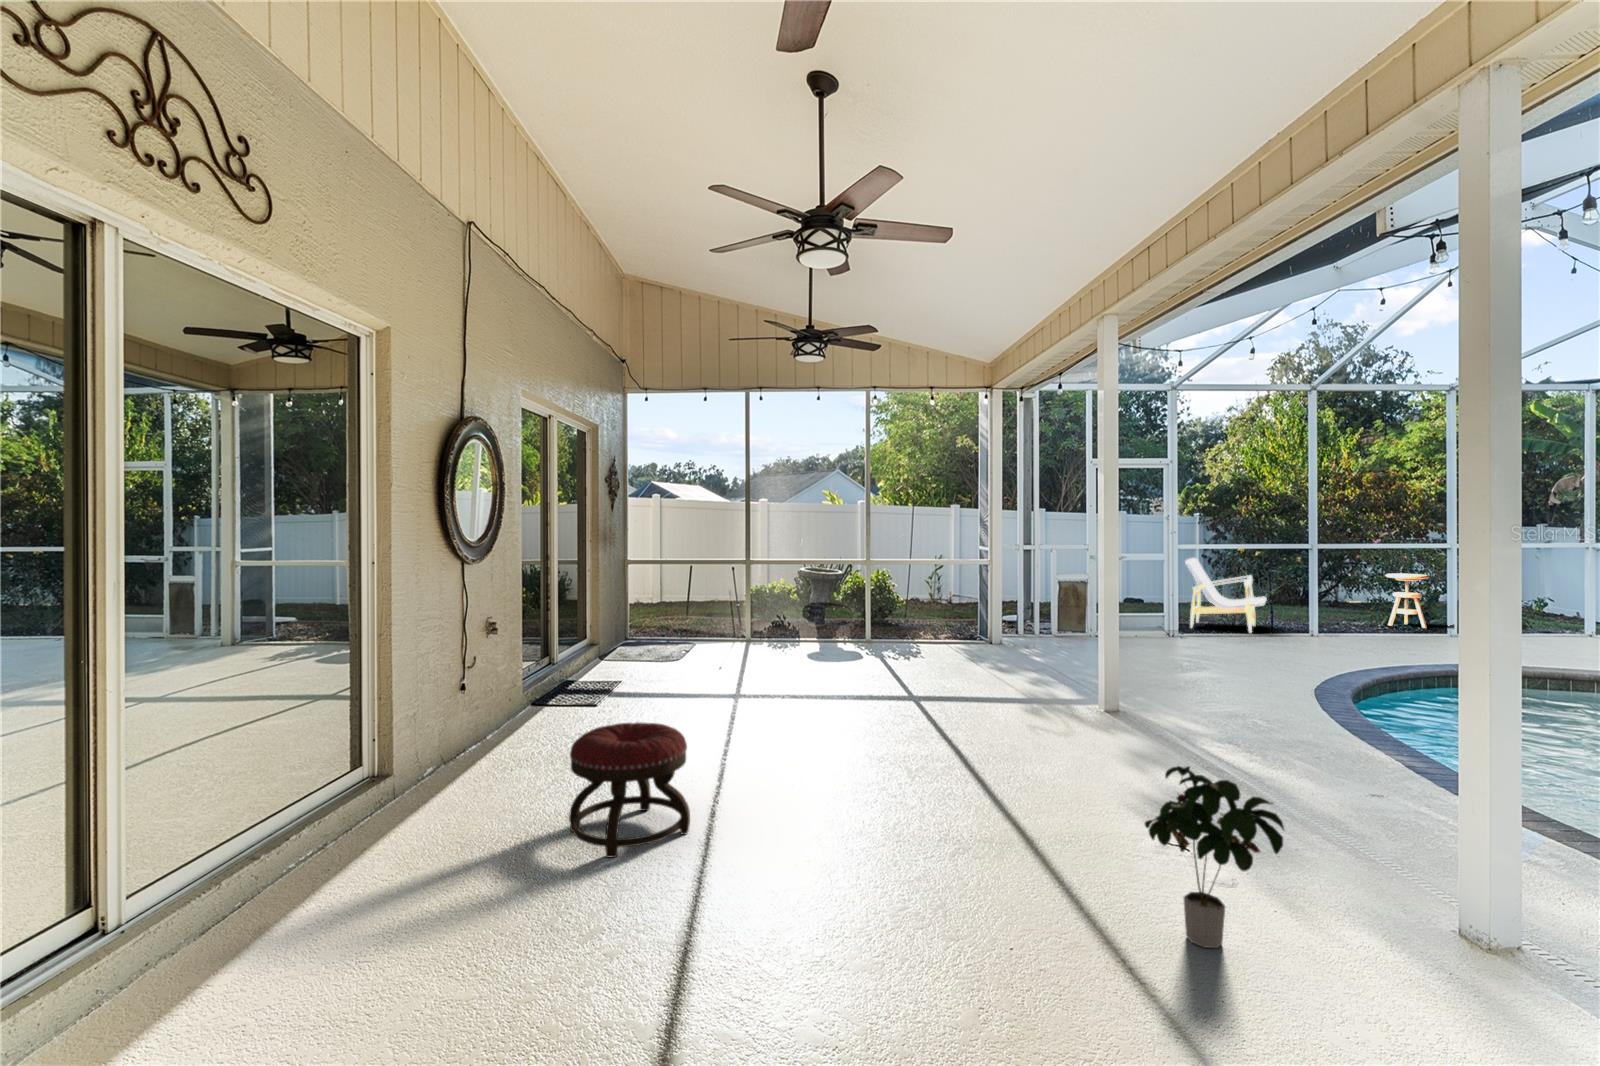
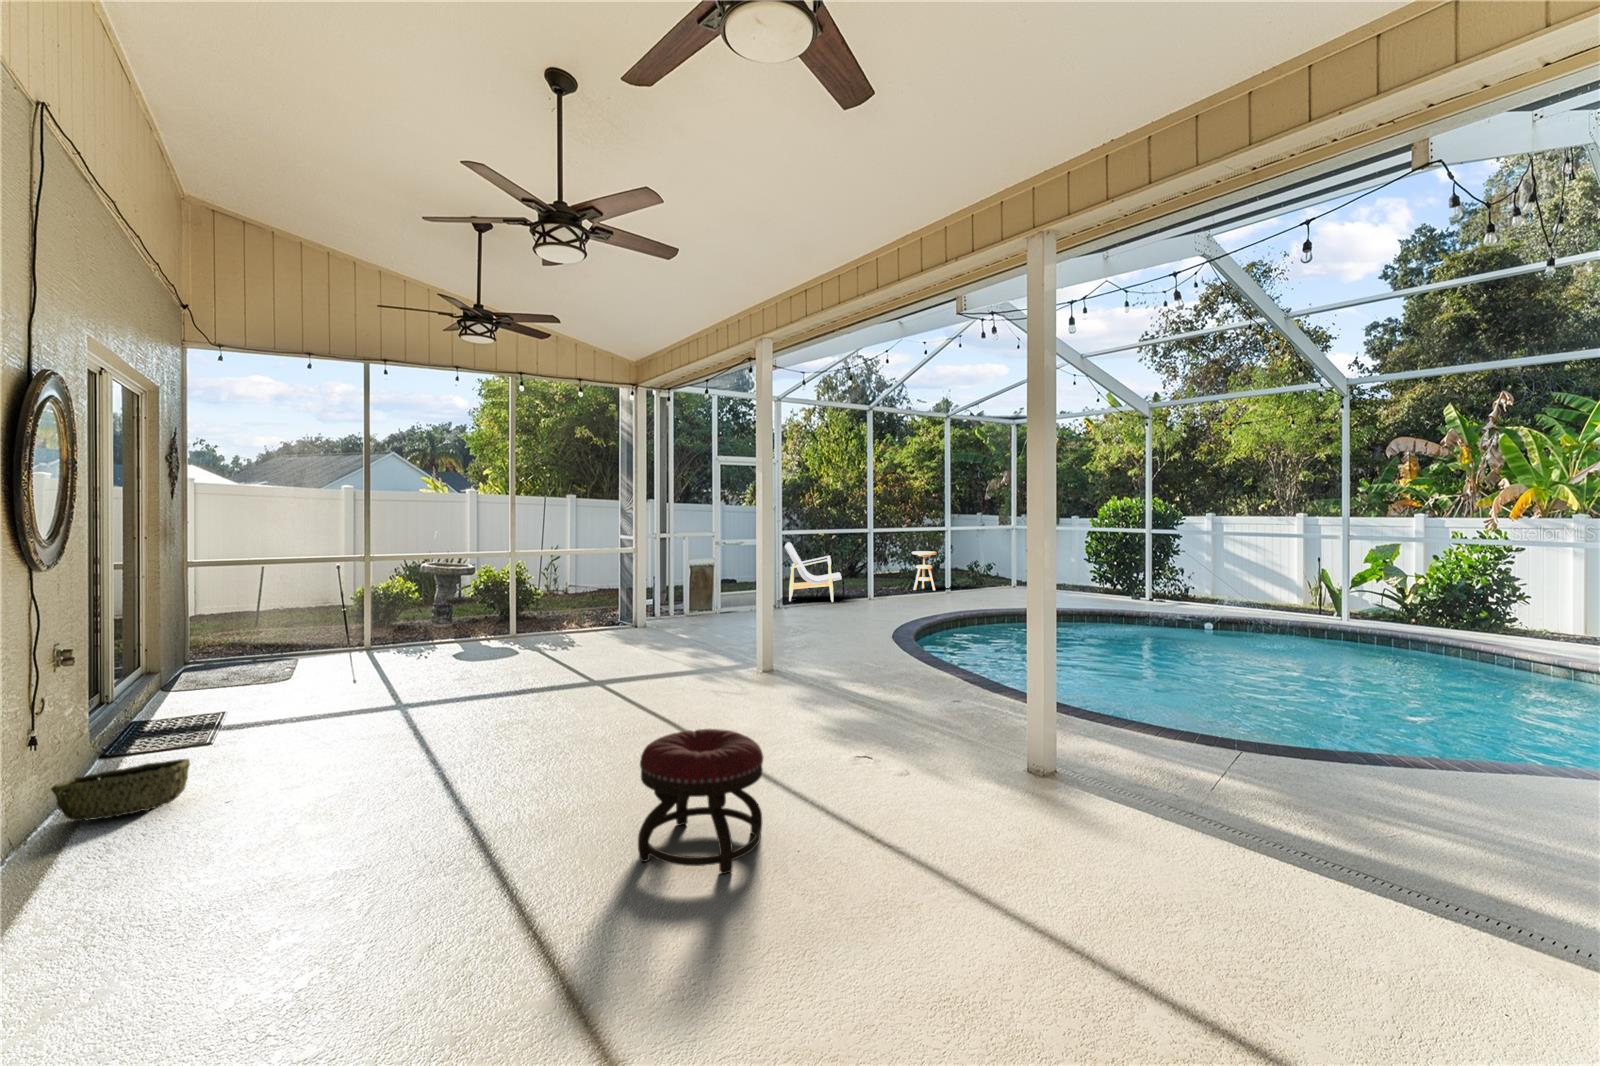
woven basket: none [467,715,554,753] -> present [51,759,190,821]
ottoman: present [569,722,690,858] -> present [638,729,763,874]
potted plant: present [1145,766,1284,948] -> none [877,697,978,823]

